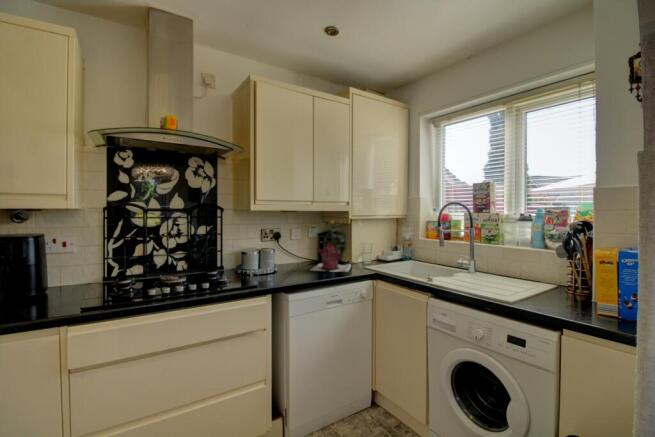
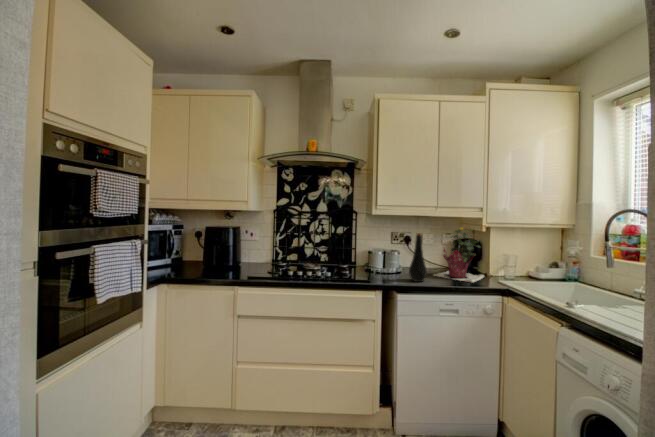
bottle: none [293,229,310,279] -> present [409,233,427,282]

